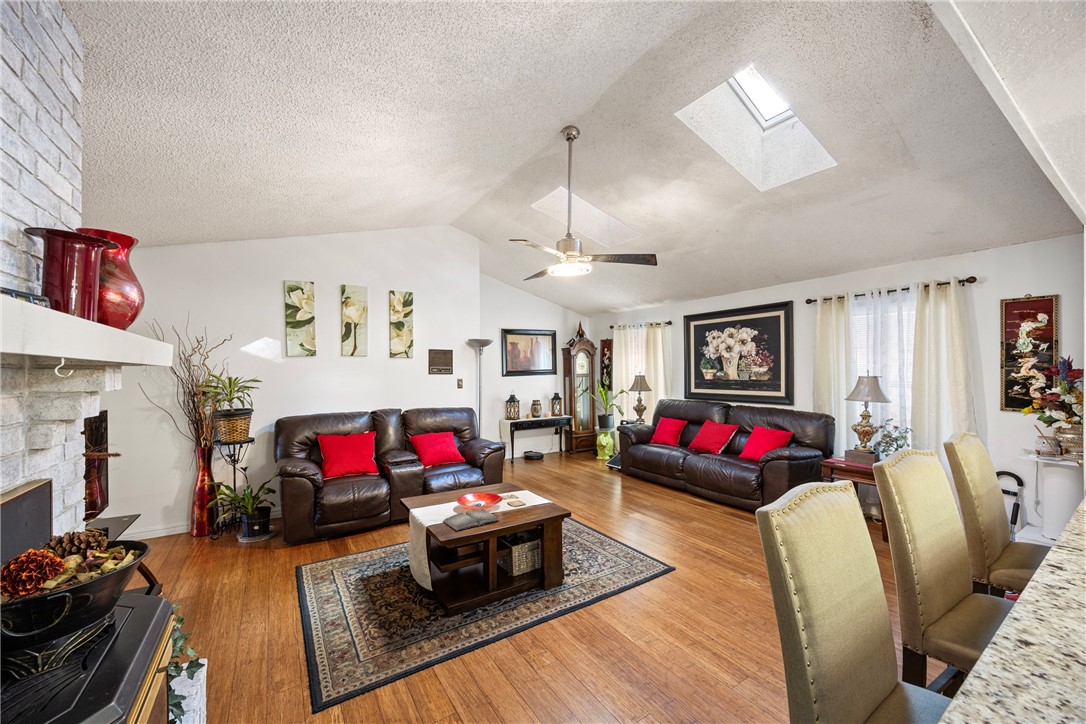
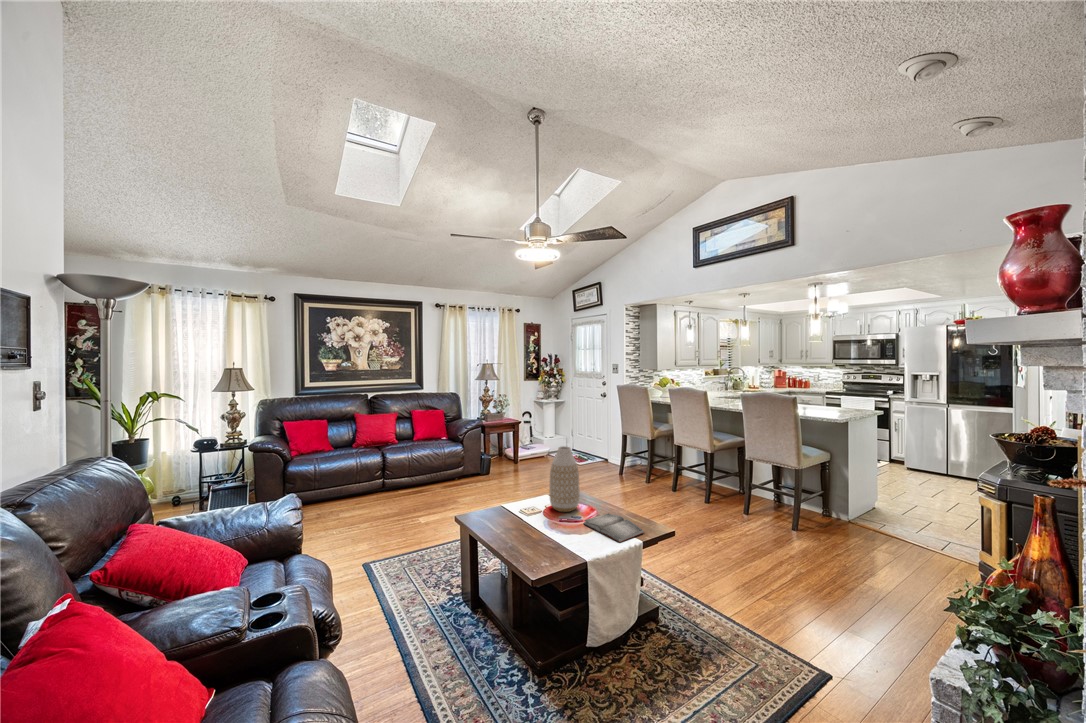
vase: none [508,449,536,511] -> present [549,446,579,512]

